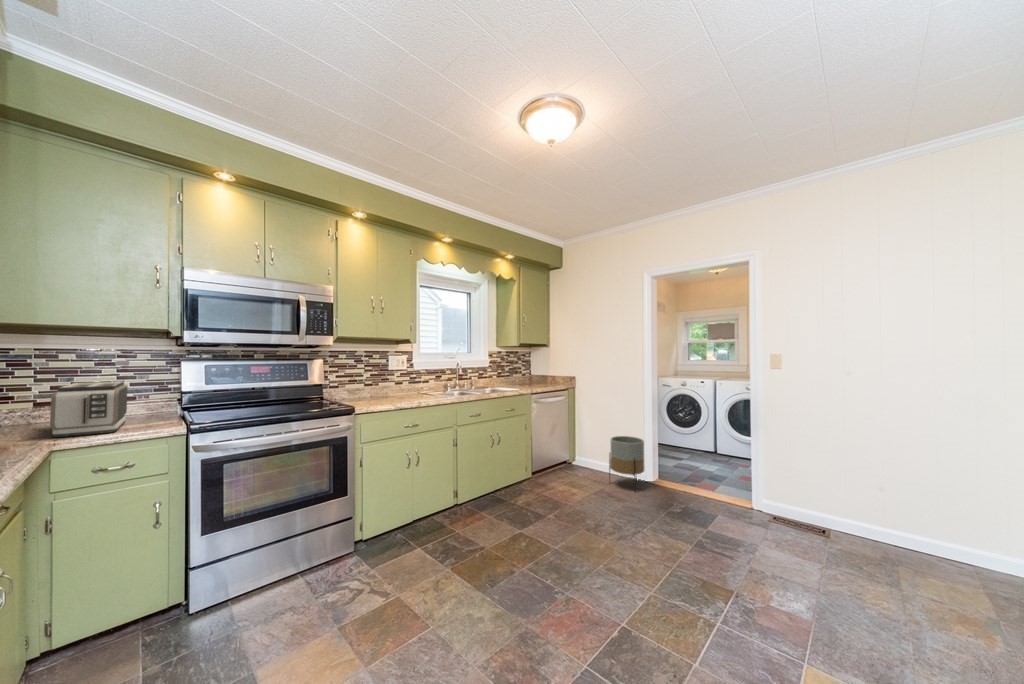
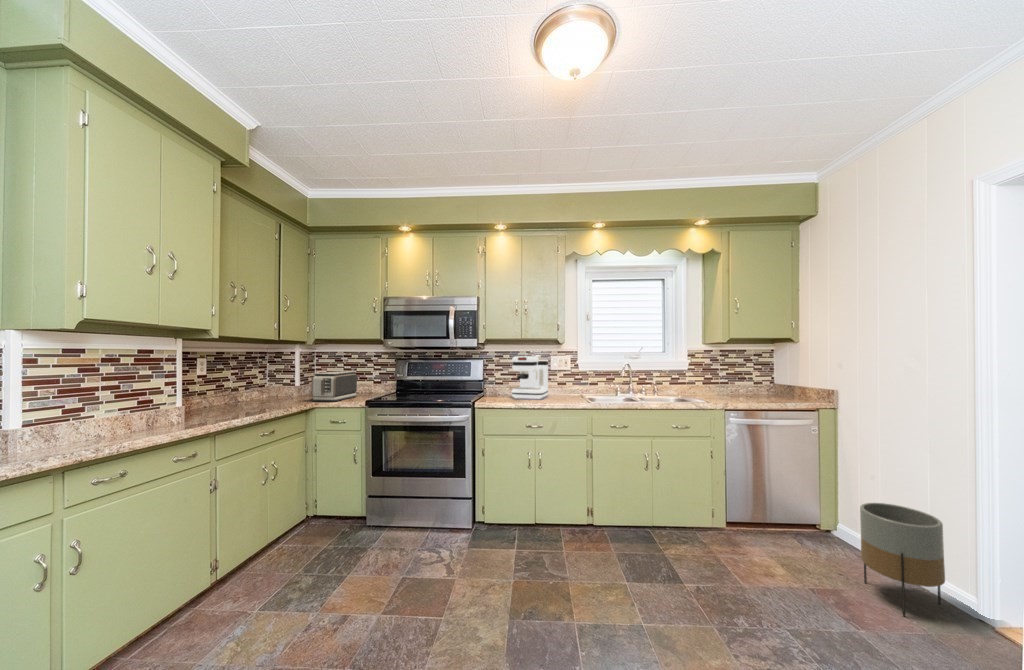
coffee maker: none [367,356,406,400] -> present [512,356,548,399]

